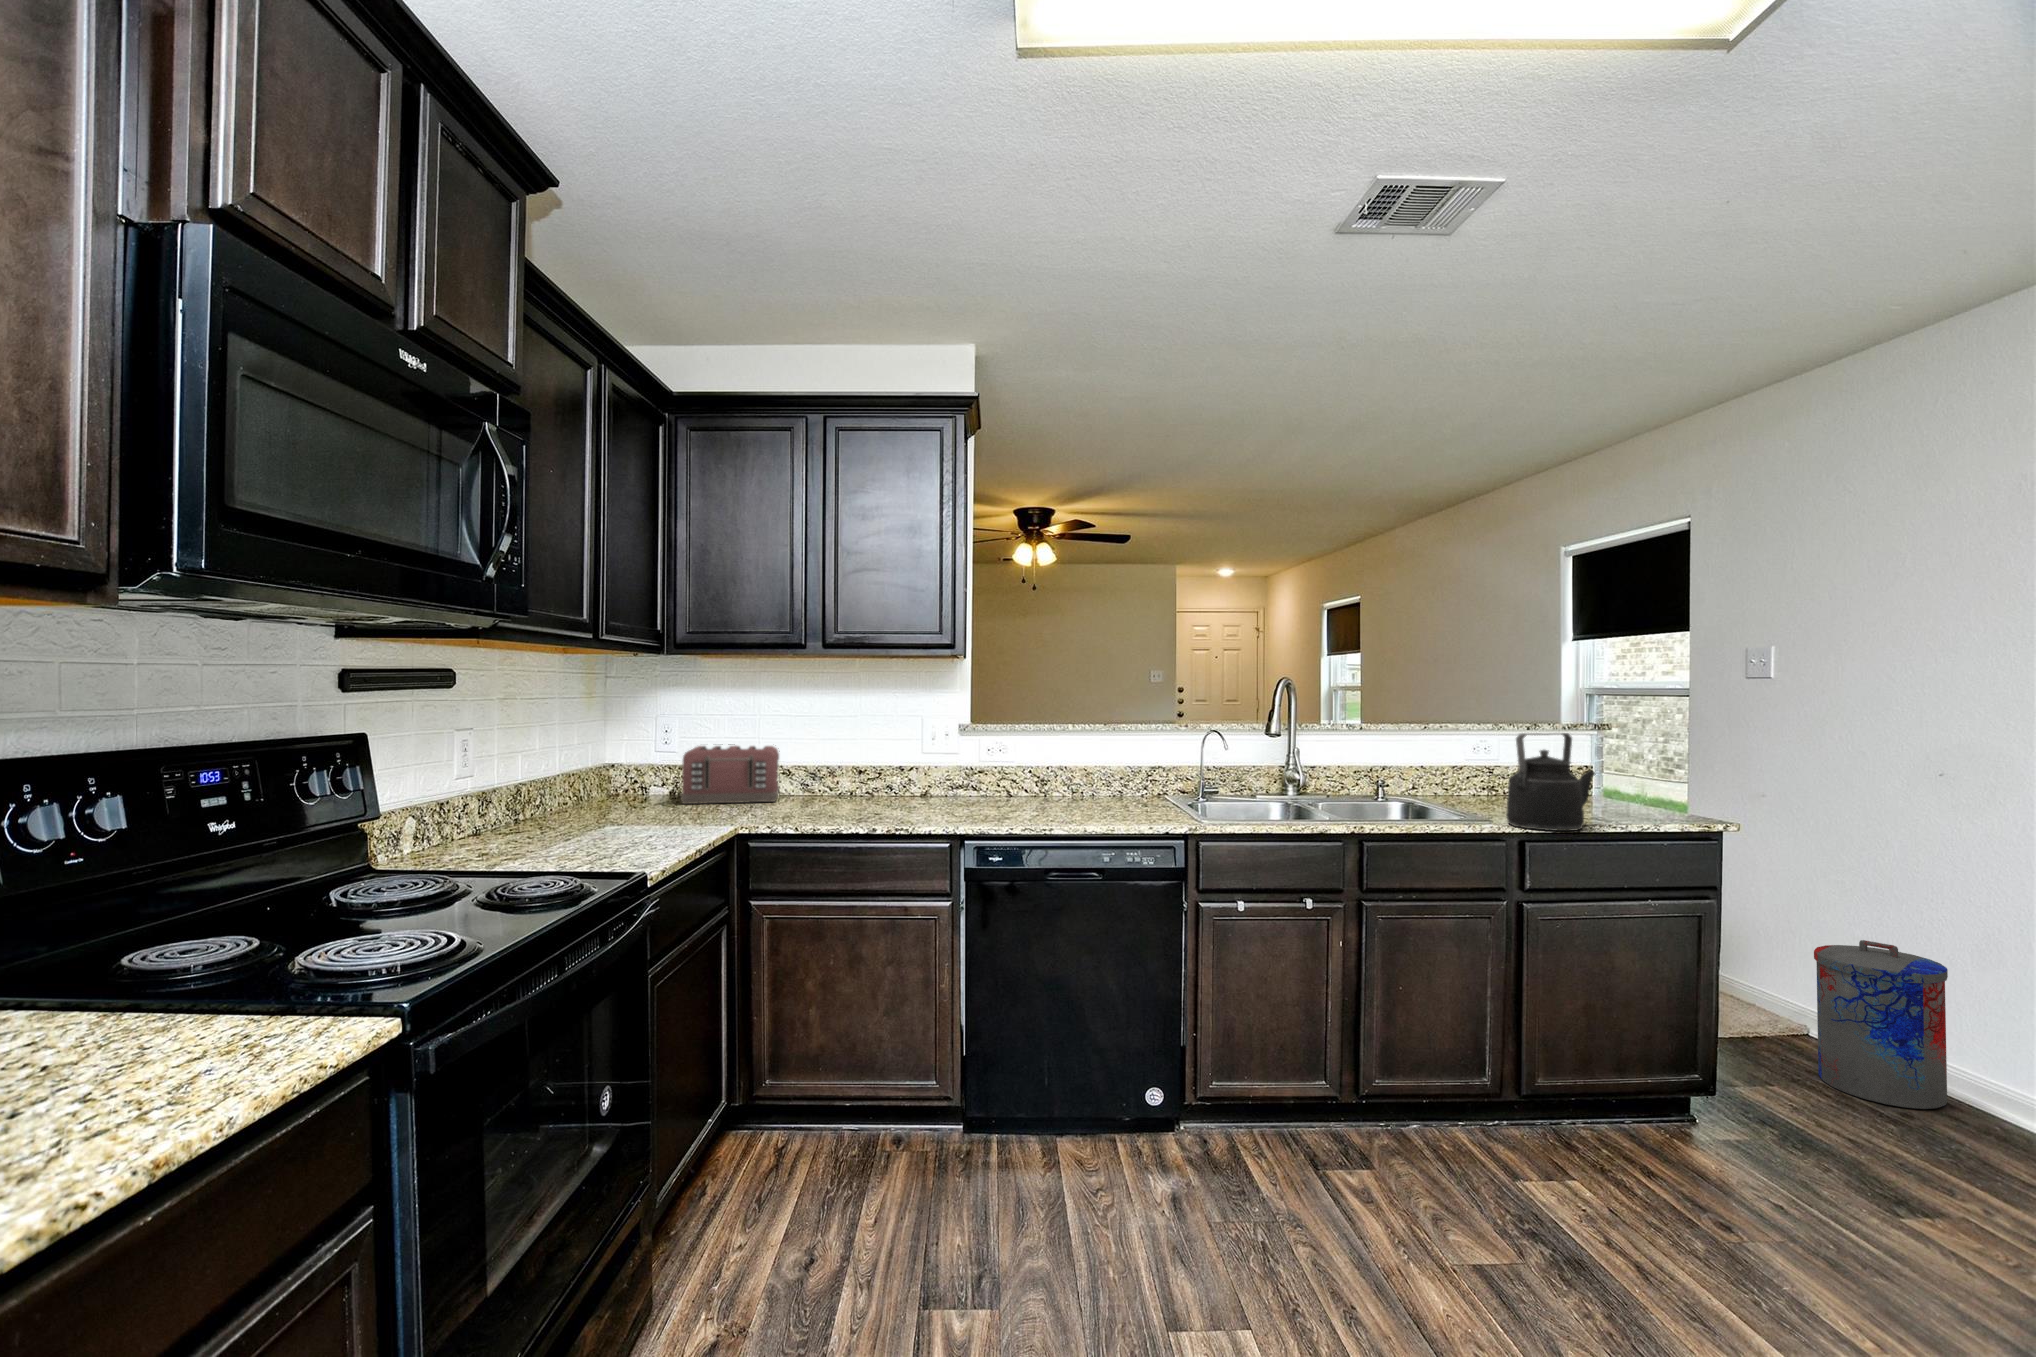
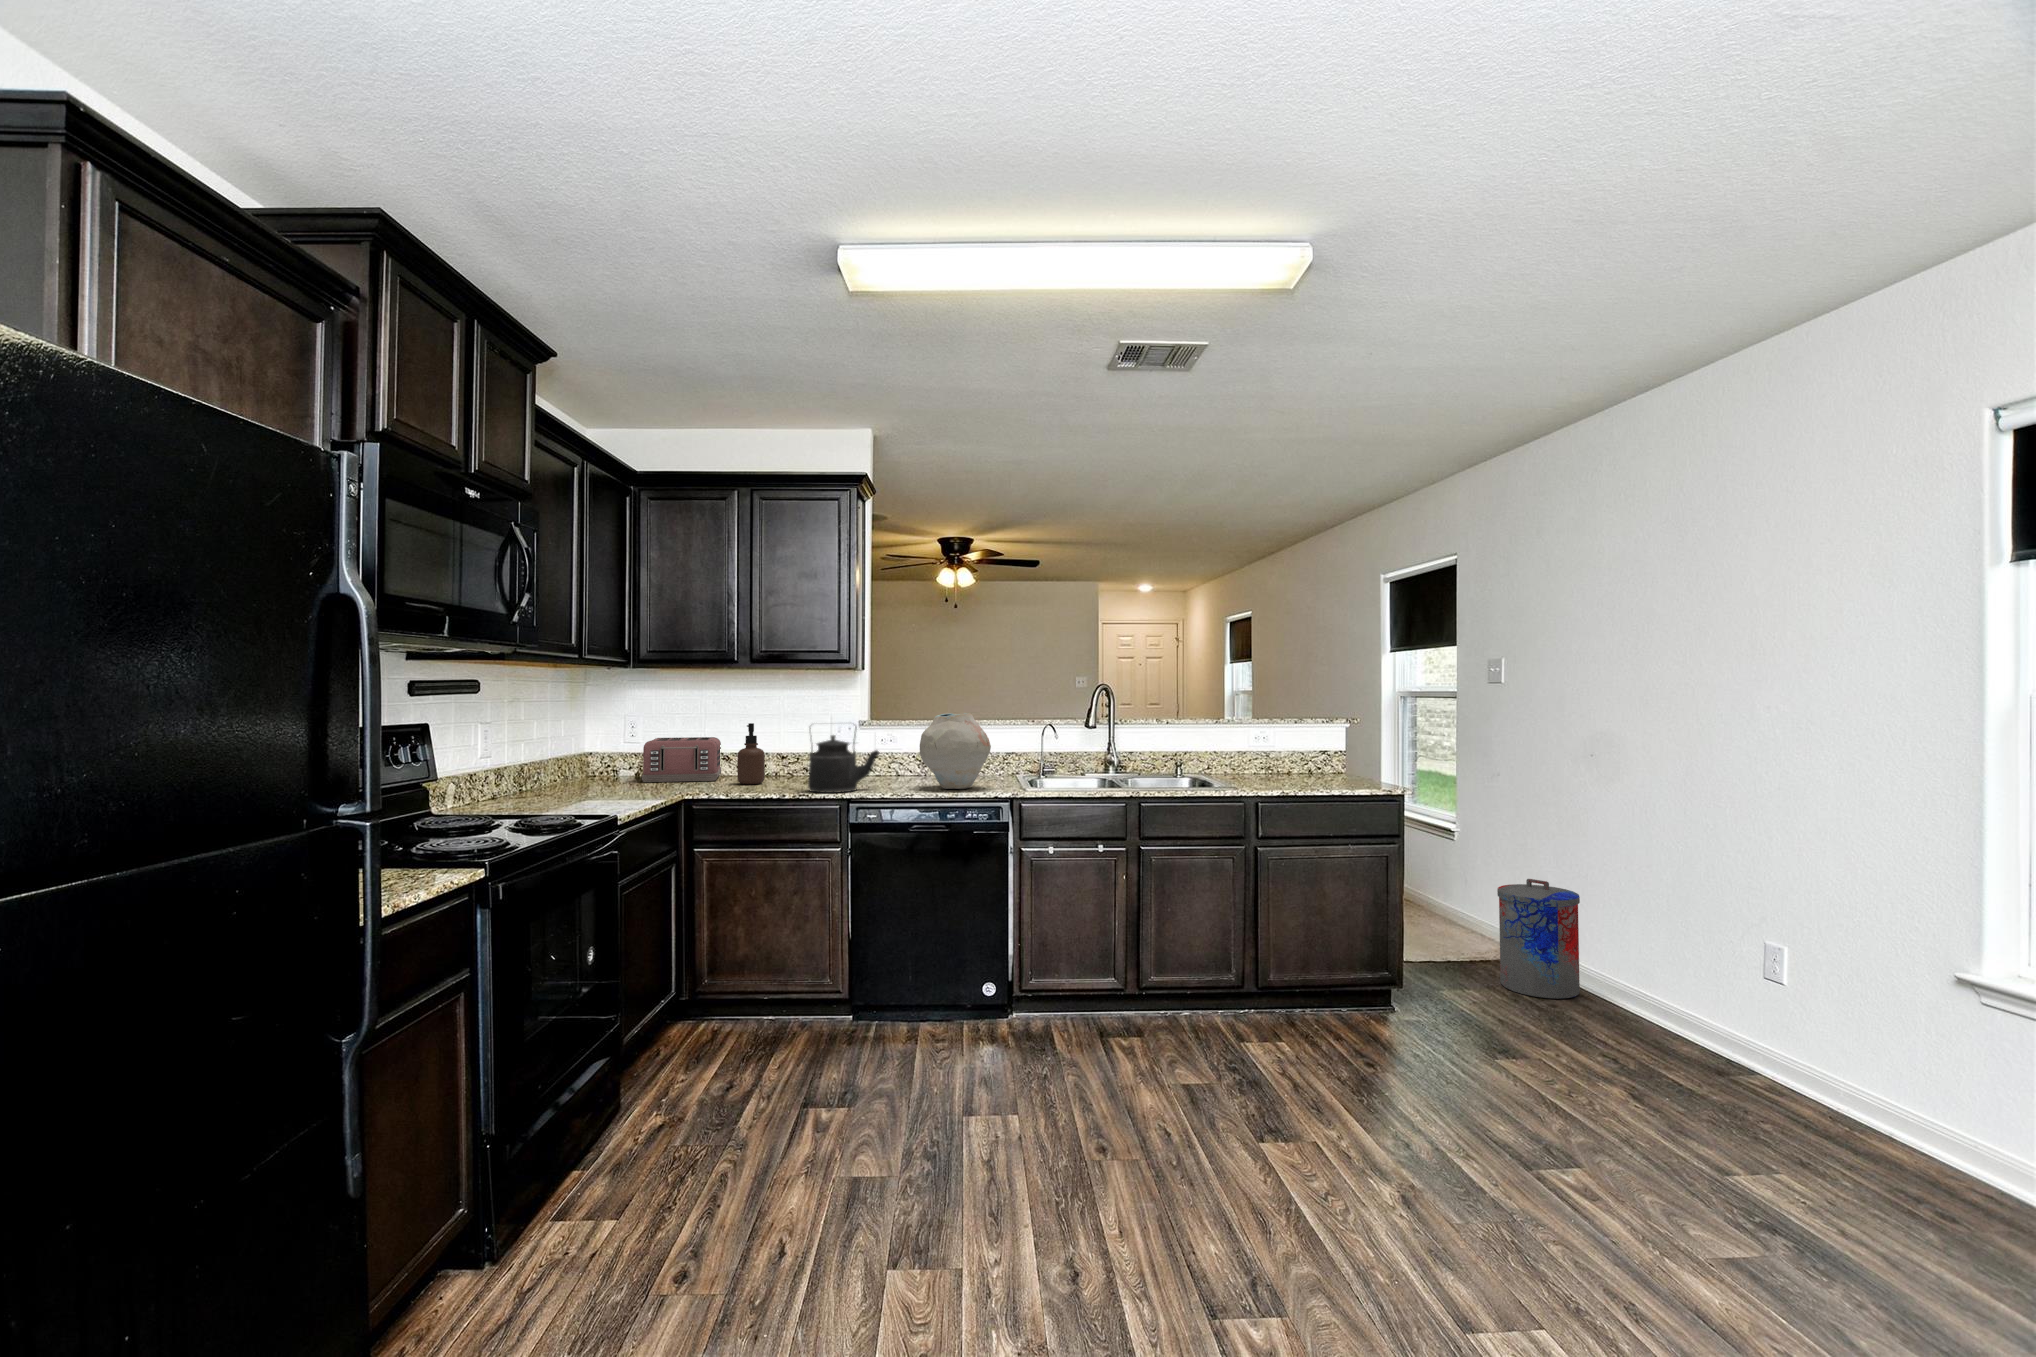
vase: none [1048,716,1145,818] -> present [920,713,991,789]
soap dispenser: none [805,728,840,808] -> present [737,723,765,784]
kettle: present [1506,733,1595,831] -> present [808,727,879,793]

